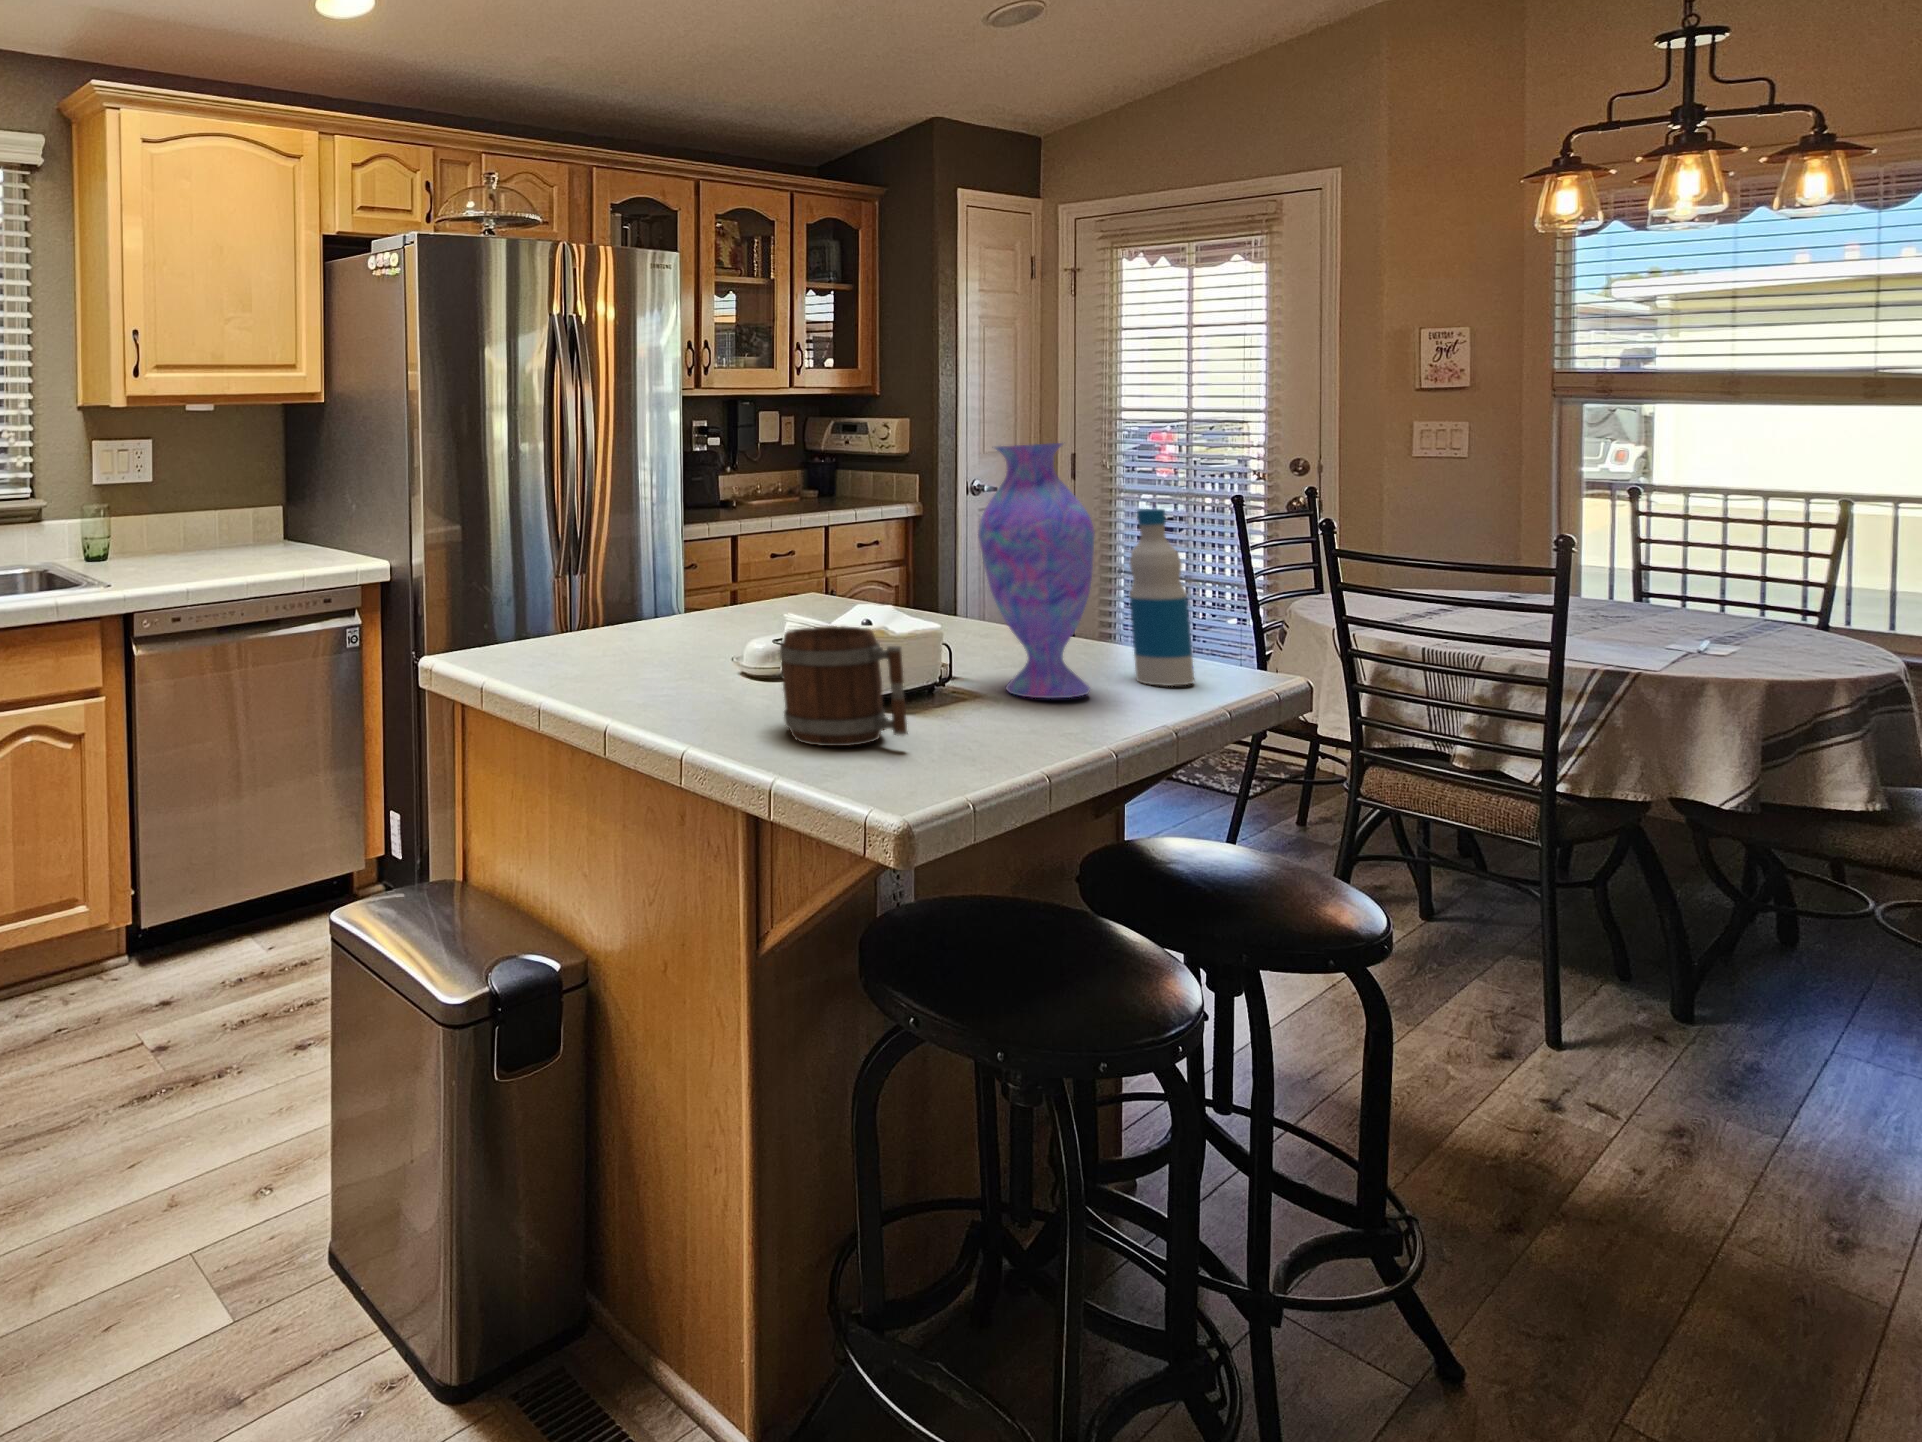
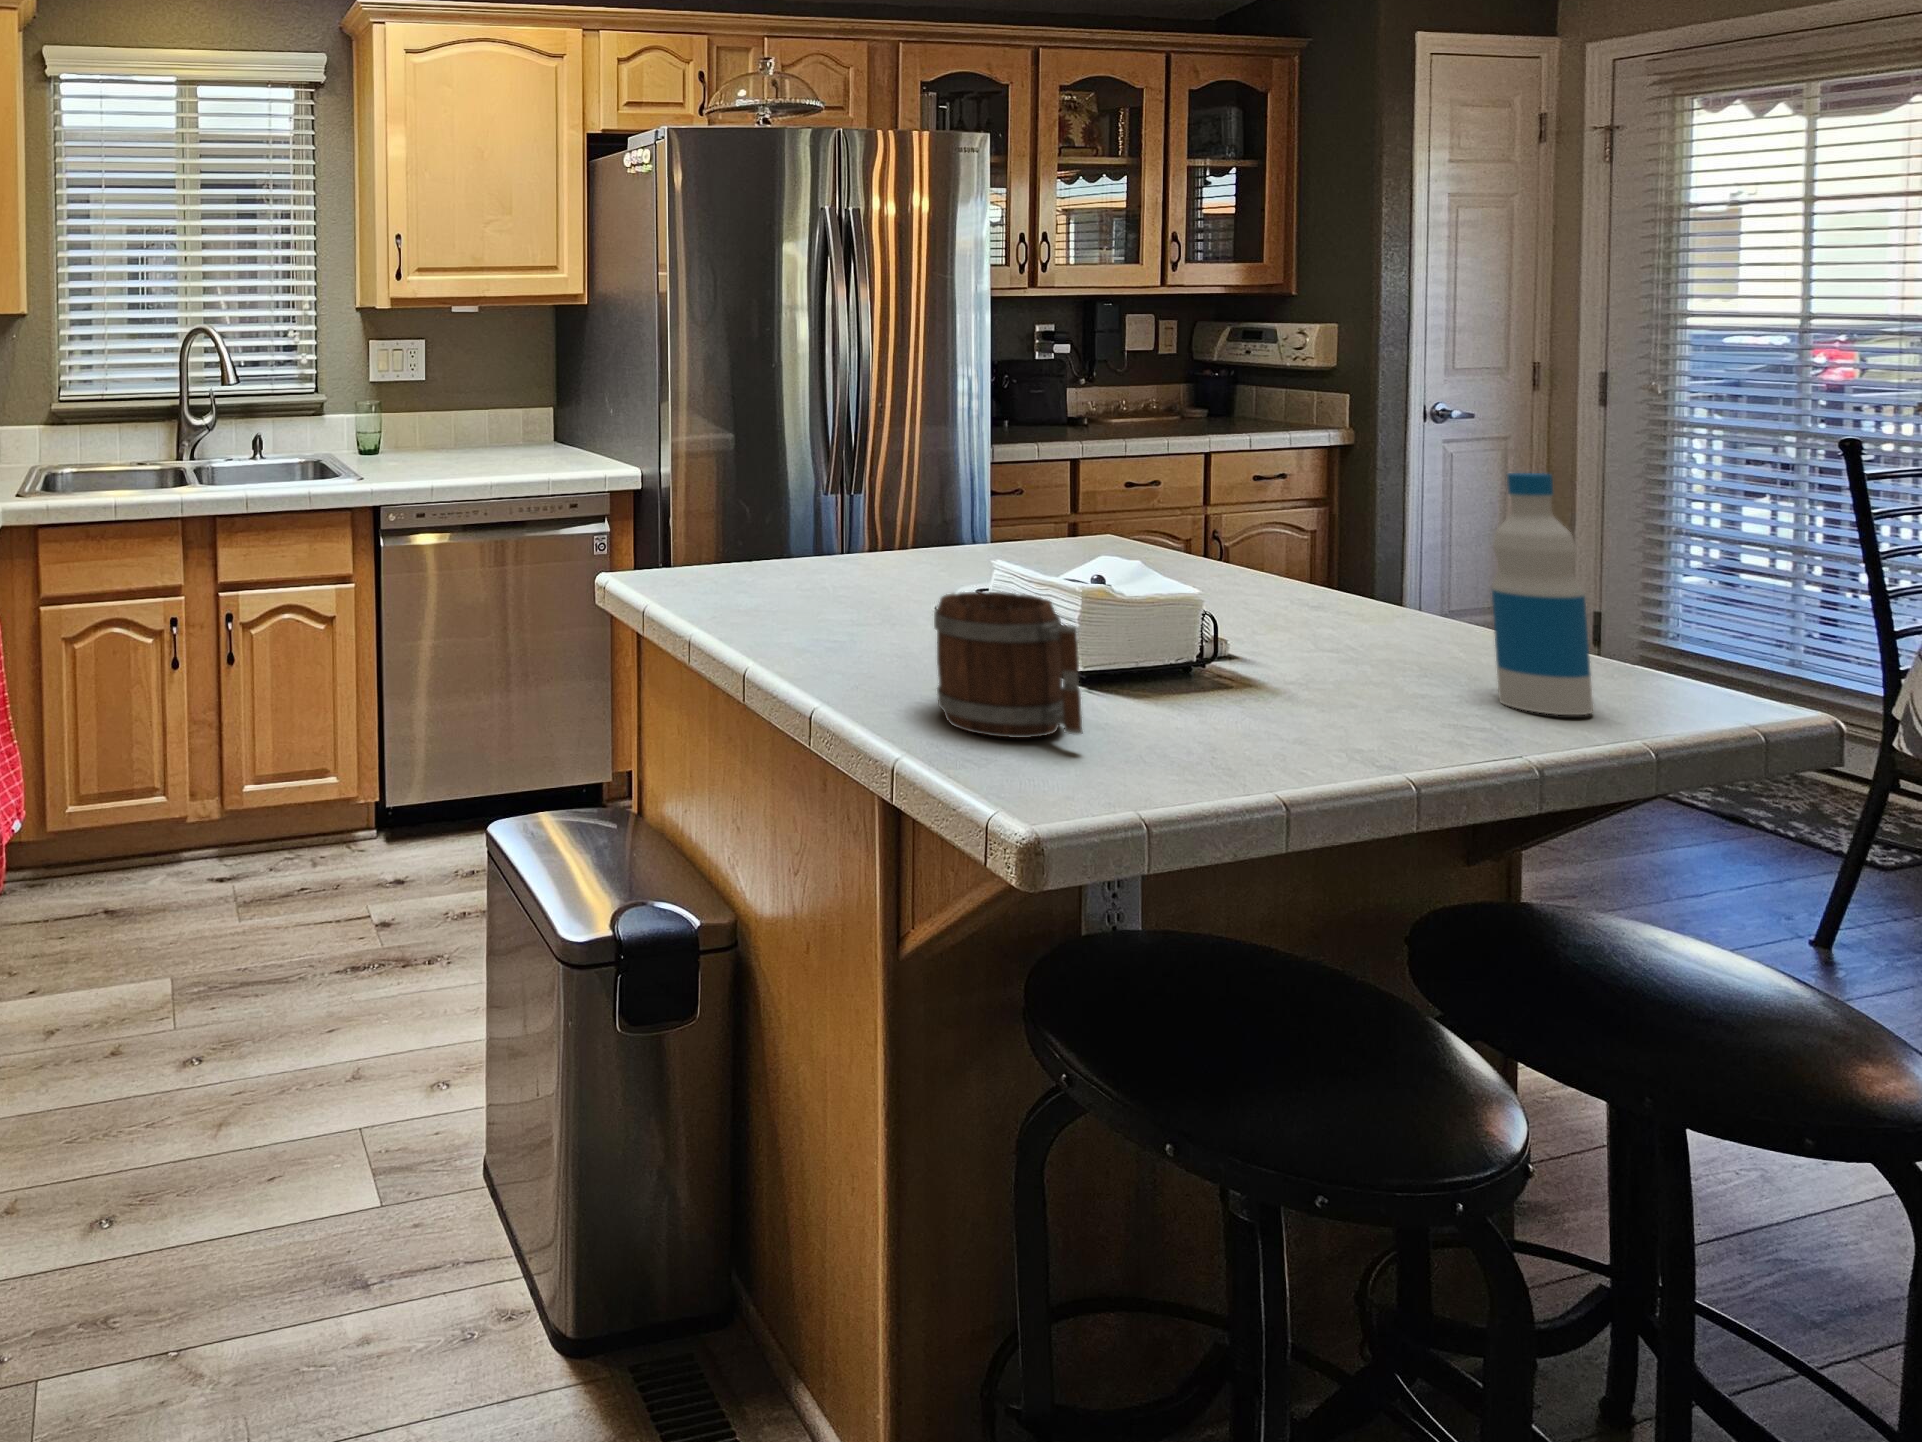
vase: present [978,443,1094,698] -> none [1247,382,1418,713]

